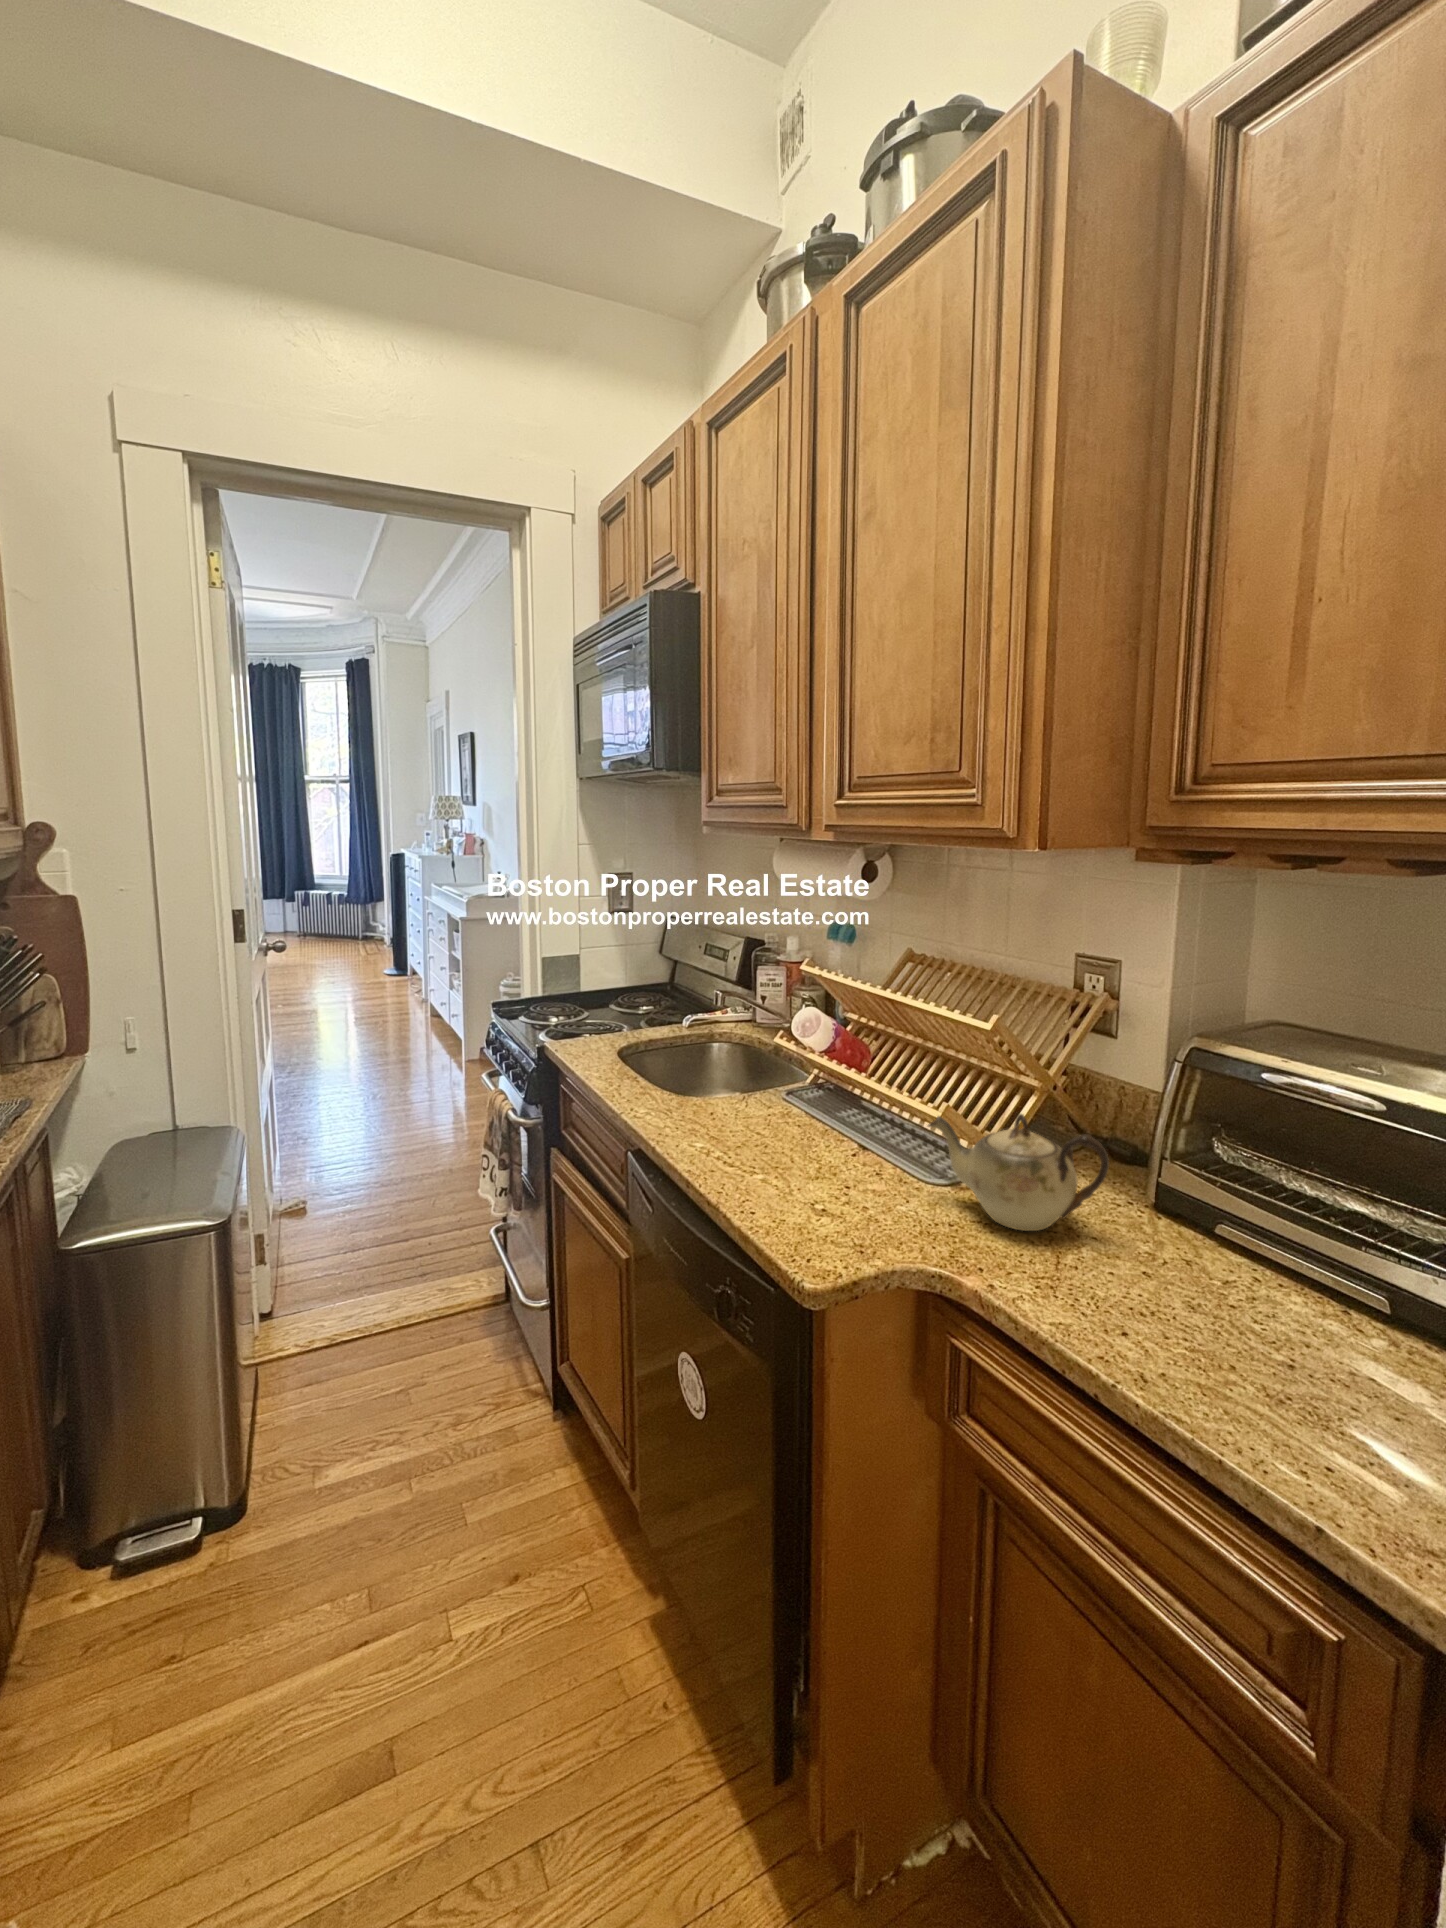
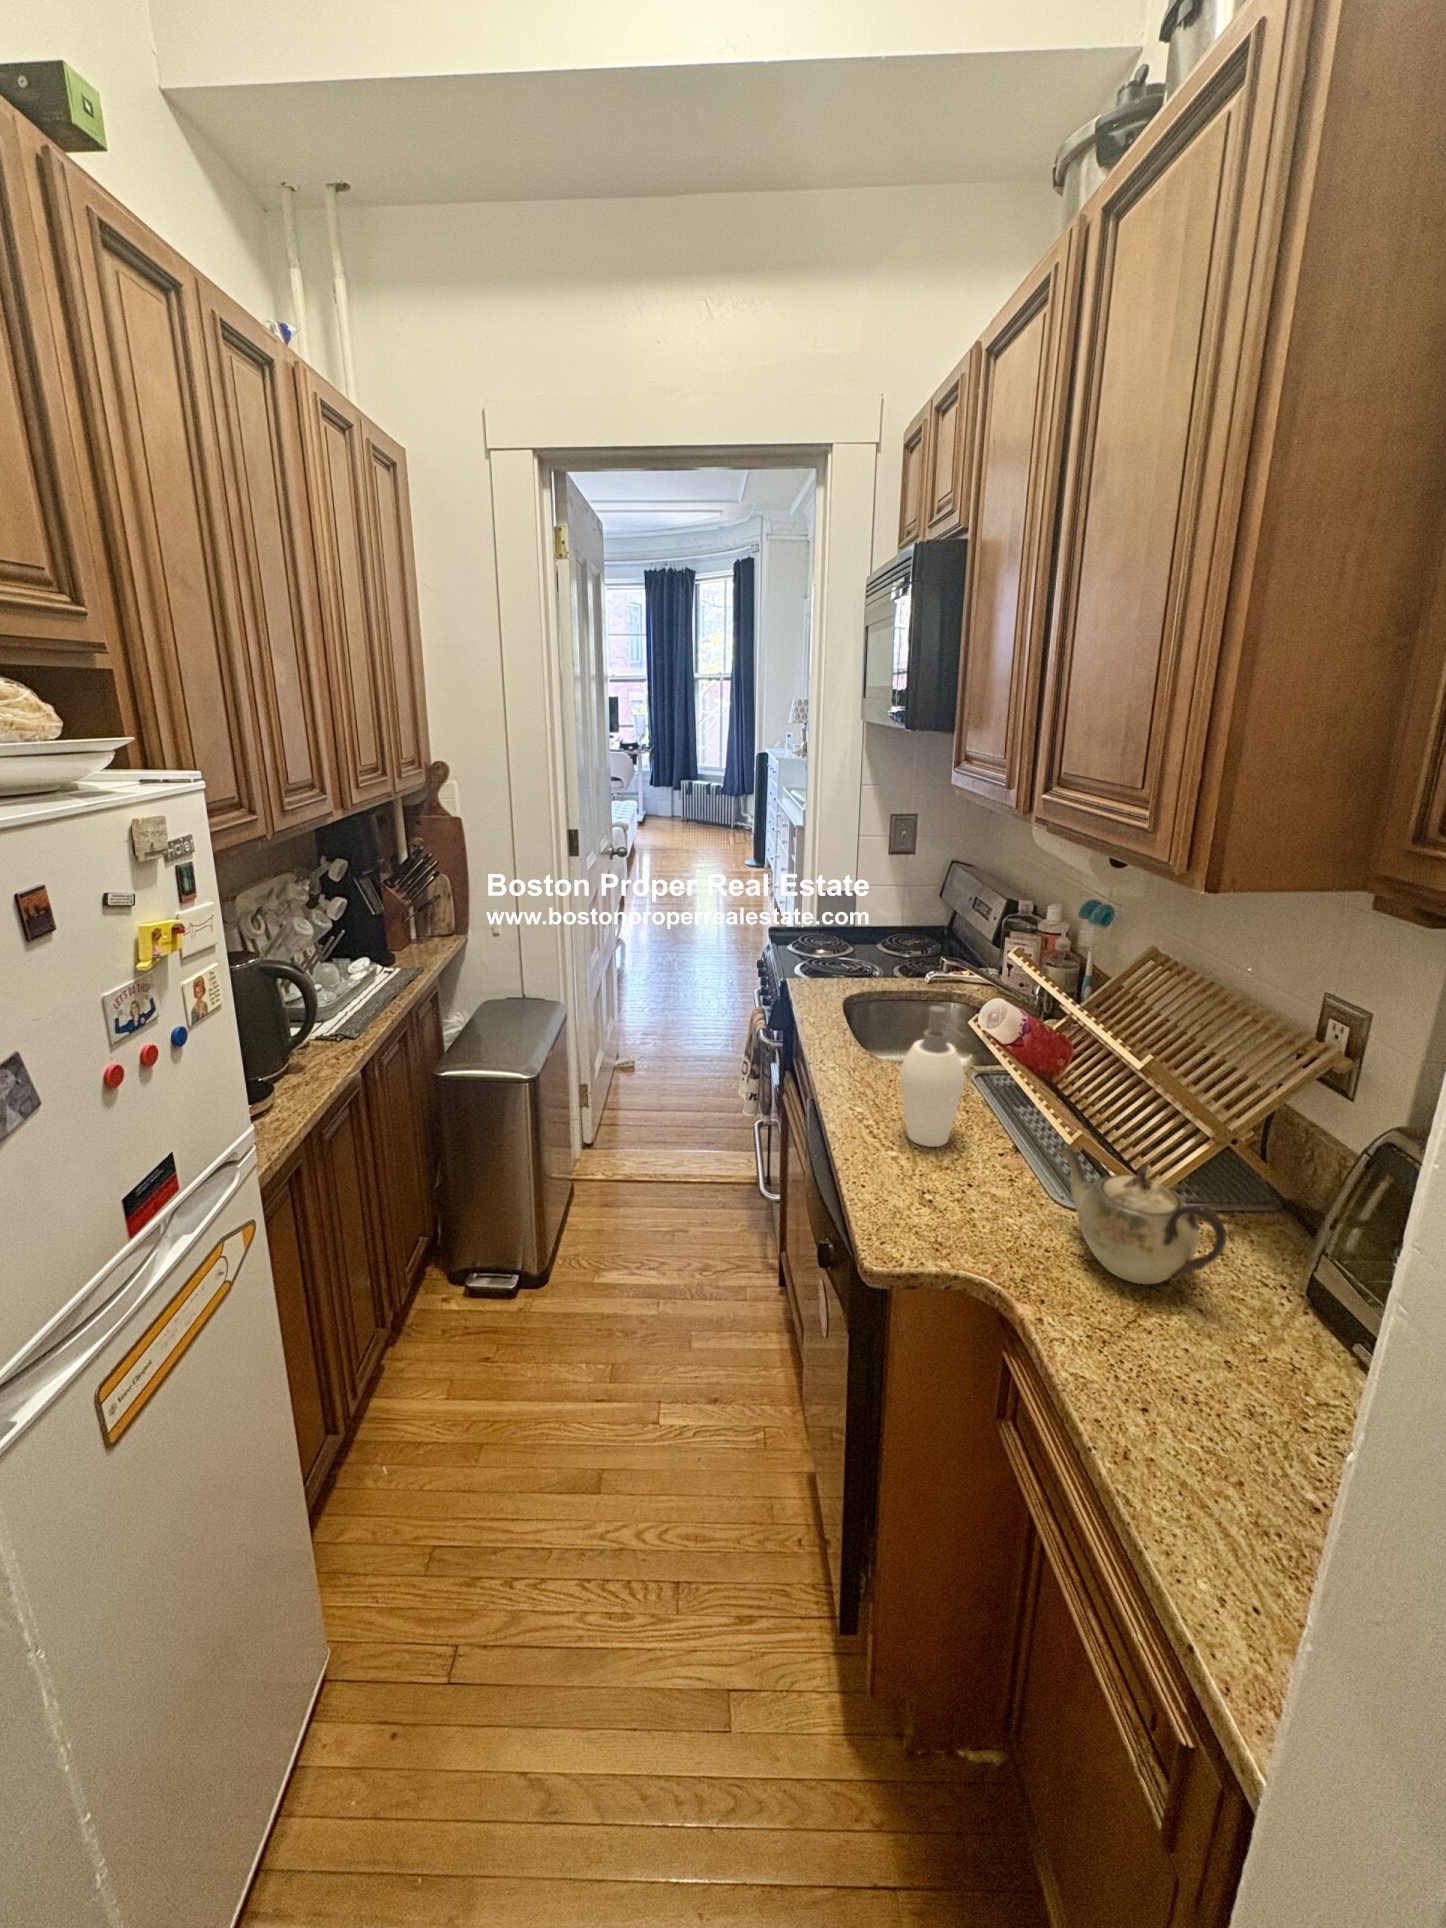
soap dispenser: none [746,1012,821,1163] -> present [900,1006,965,1147]

